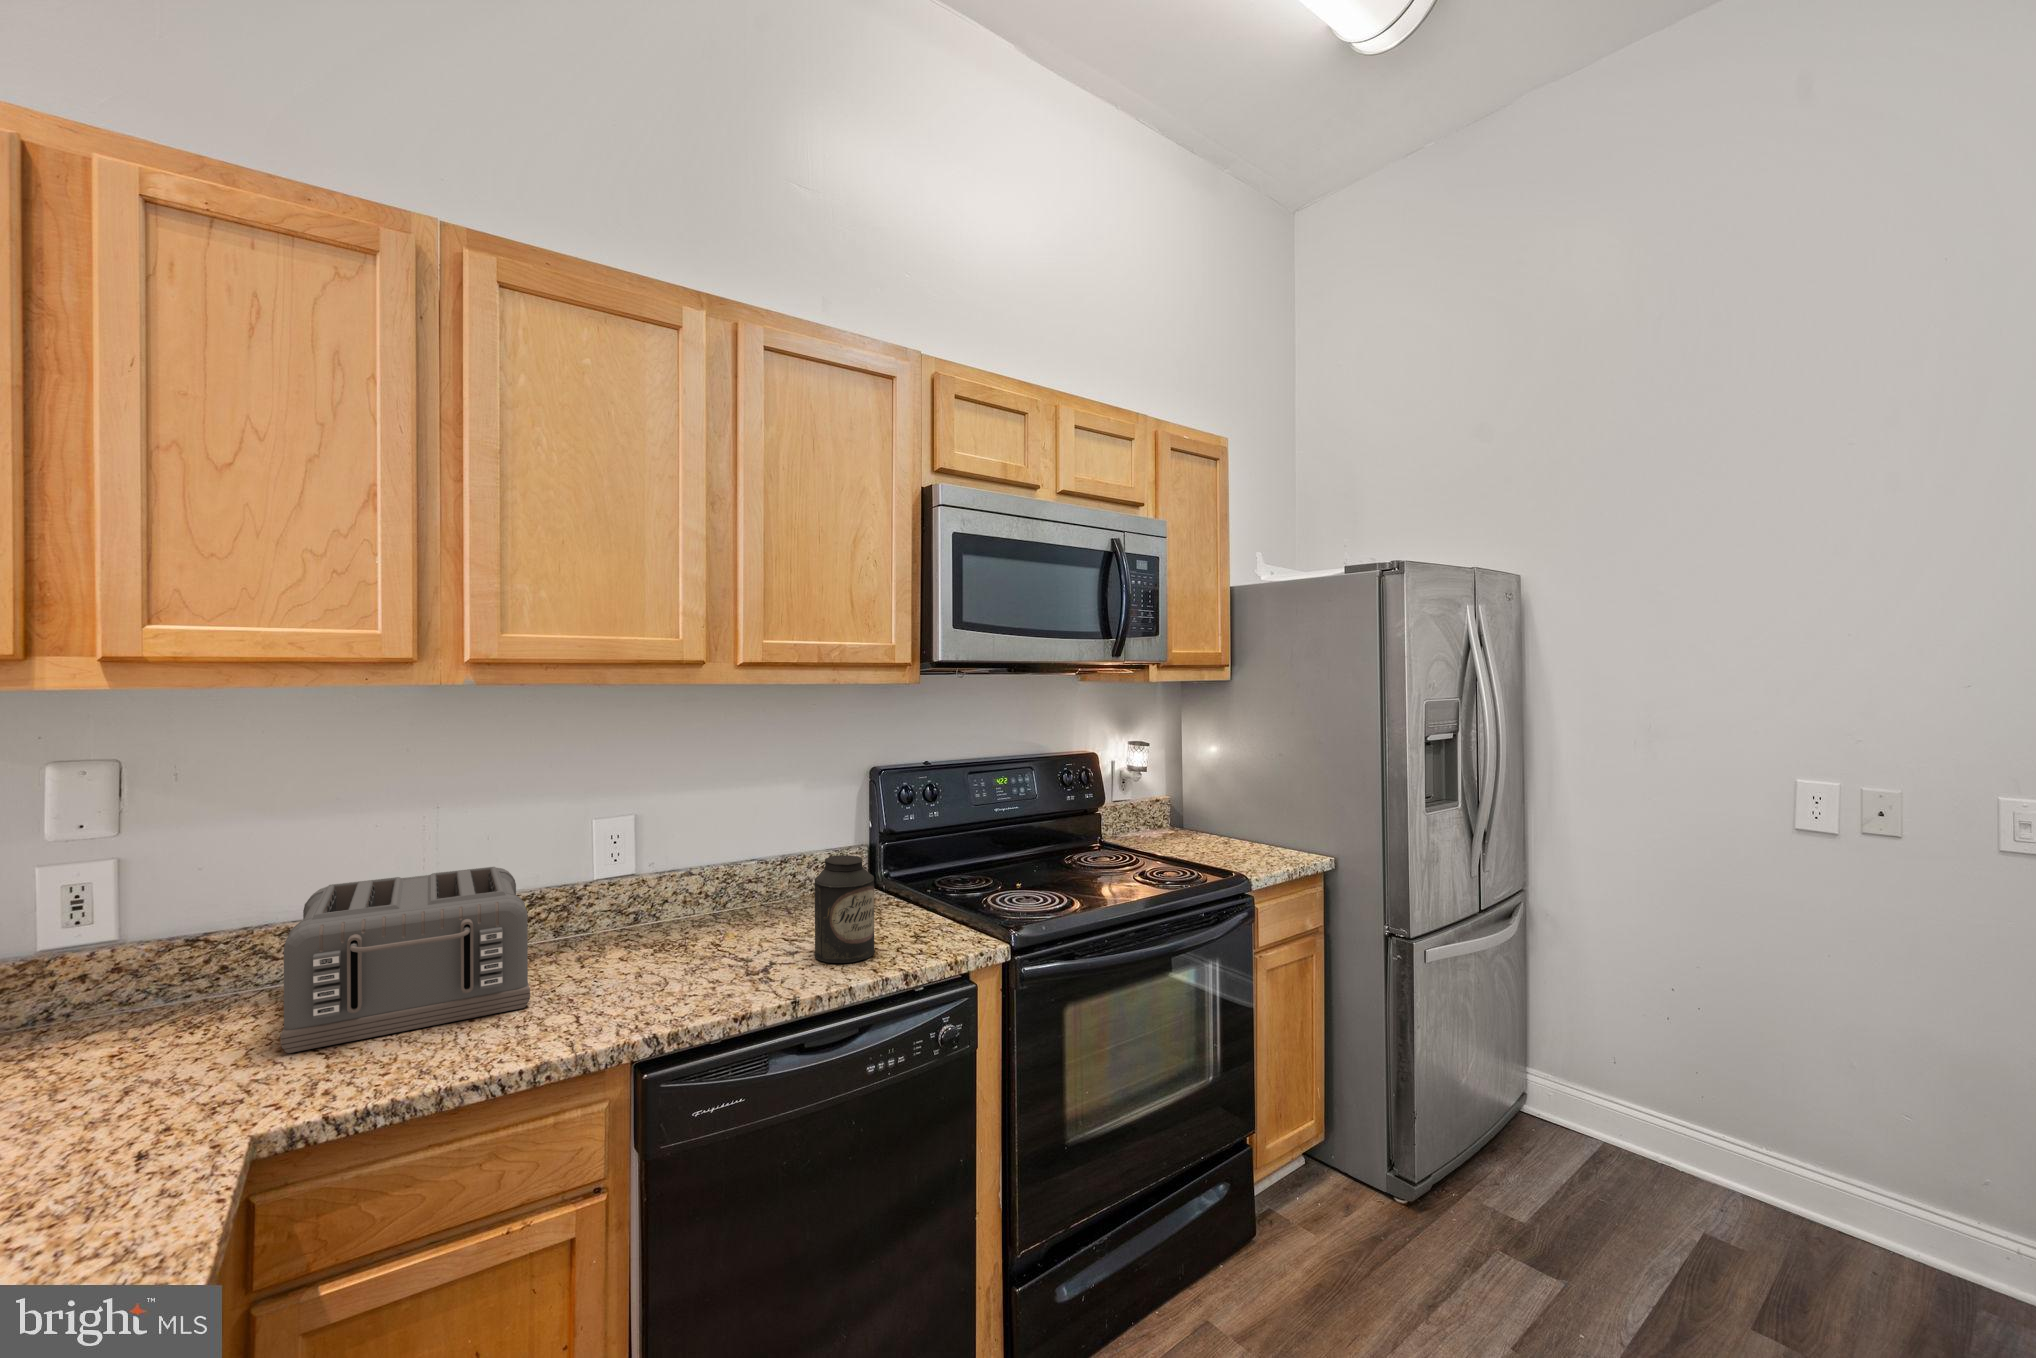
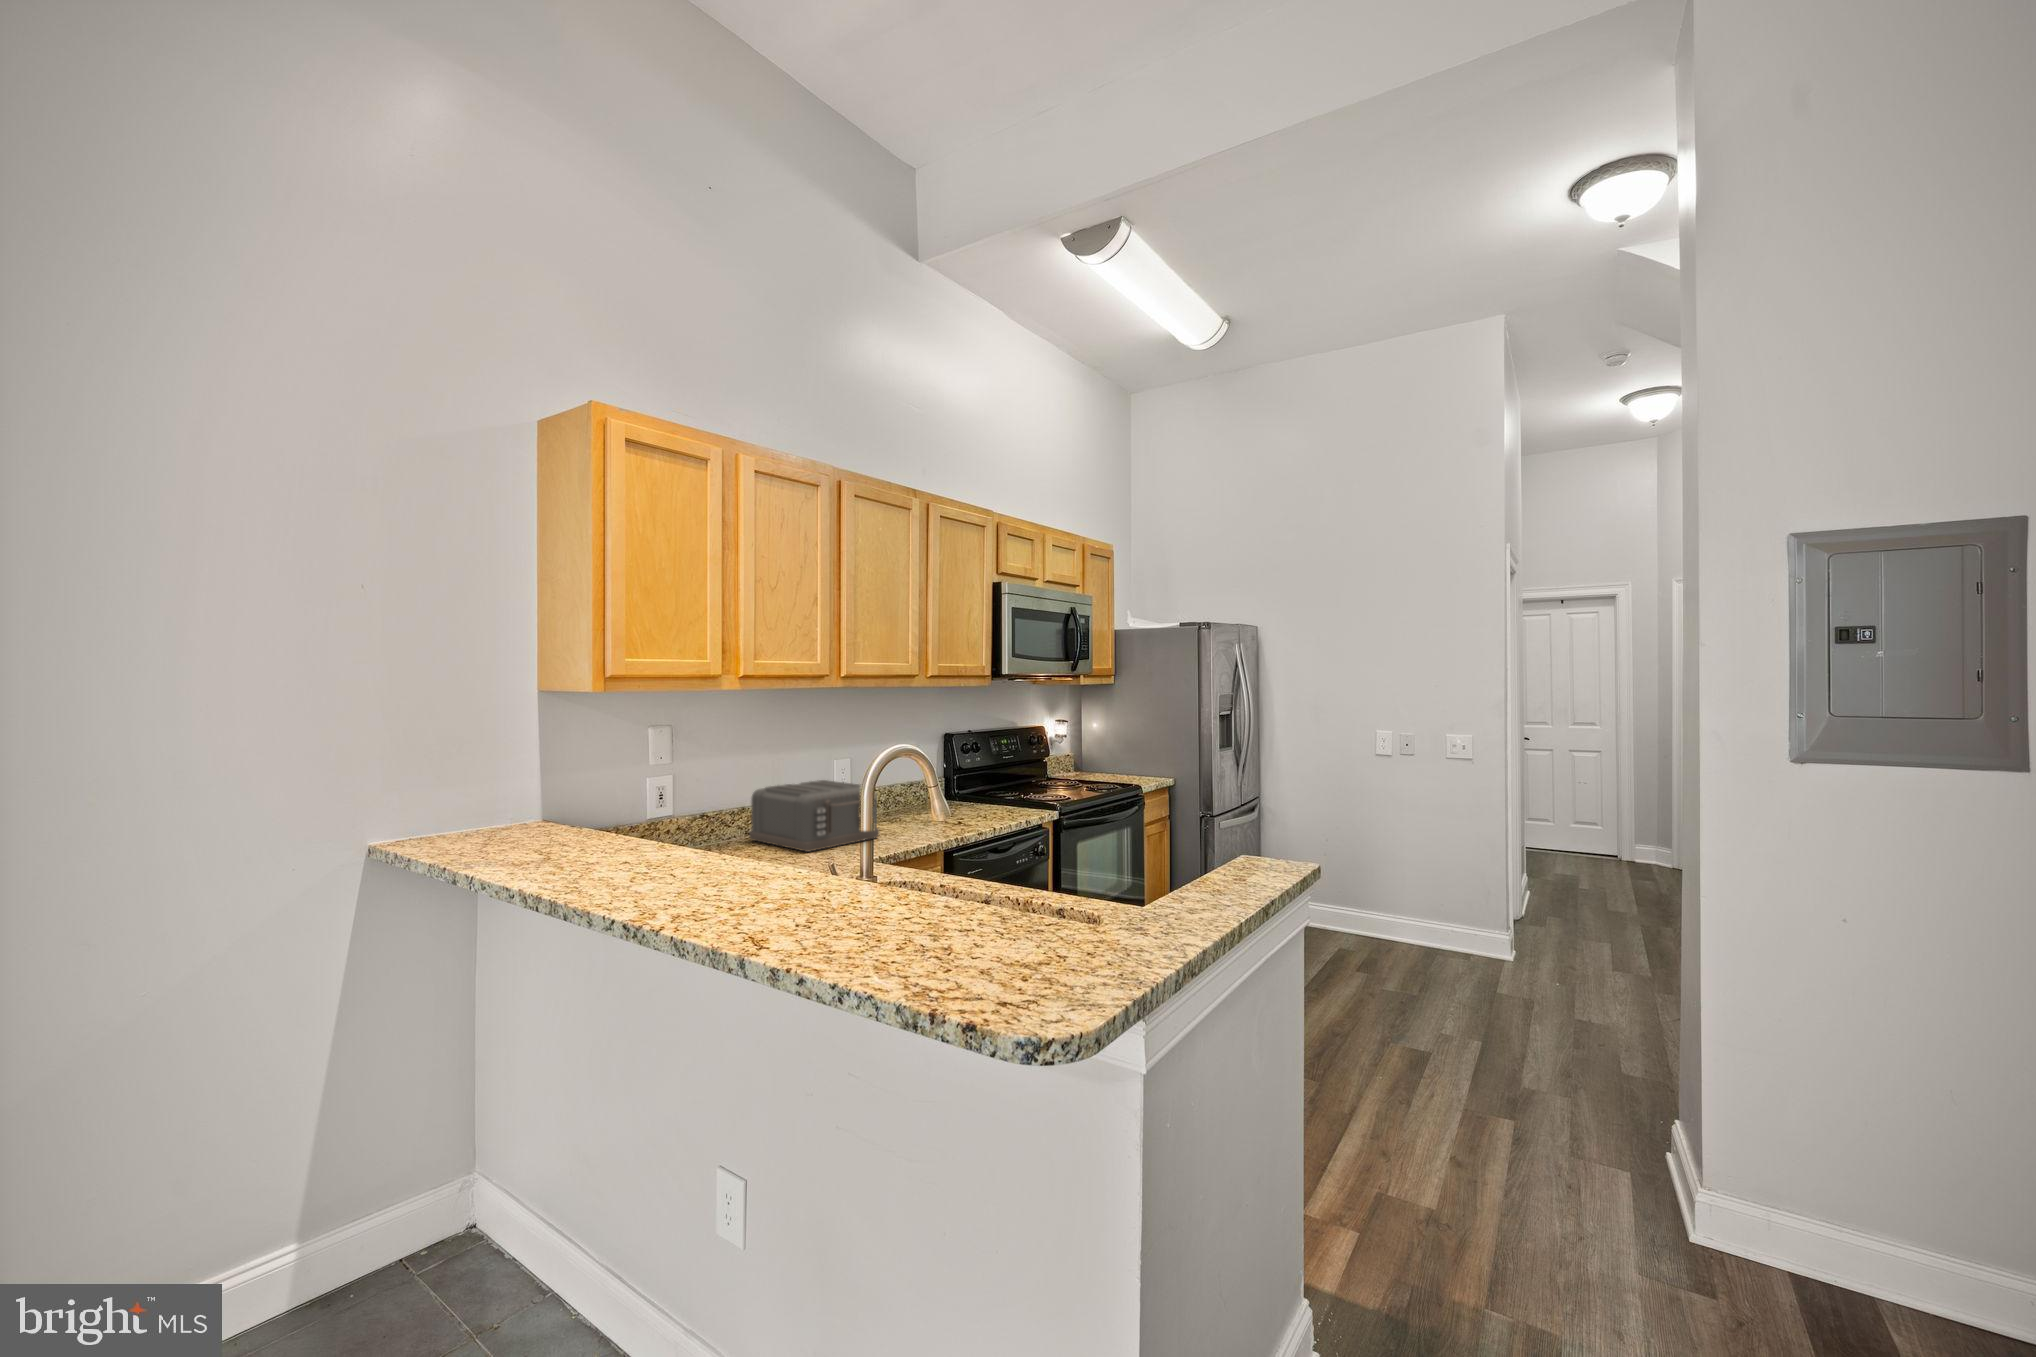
canister: present [815,855,875,963] -> none [974,771,1002,820]

